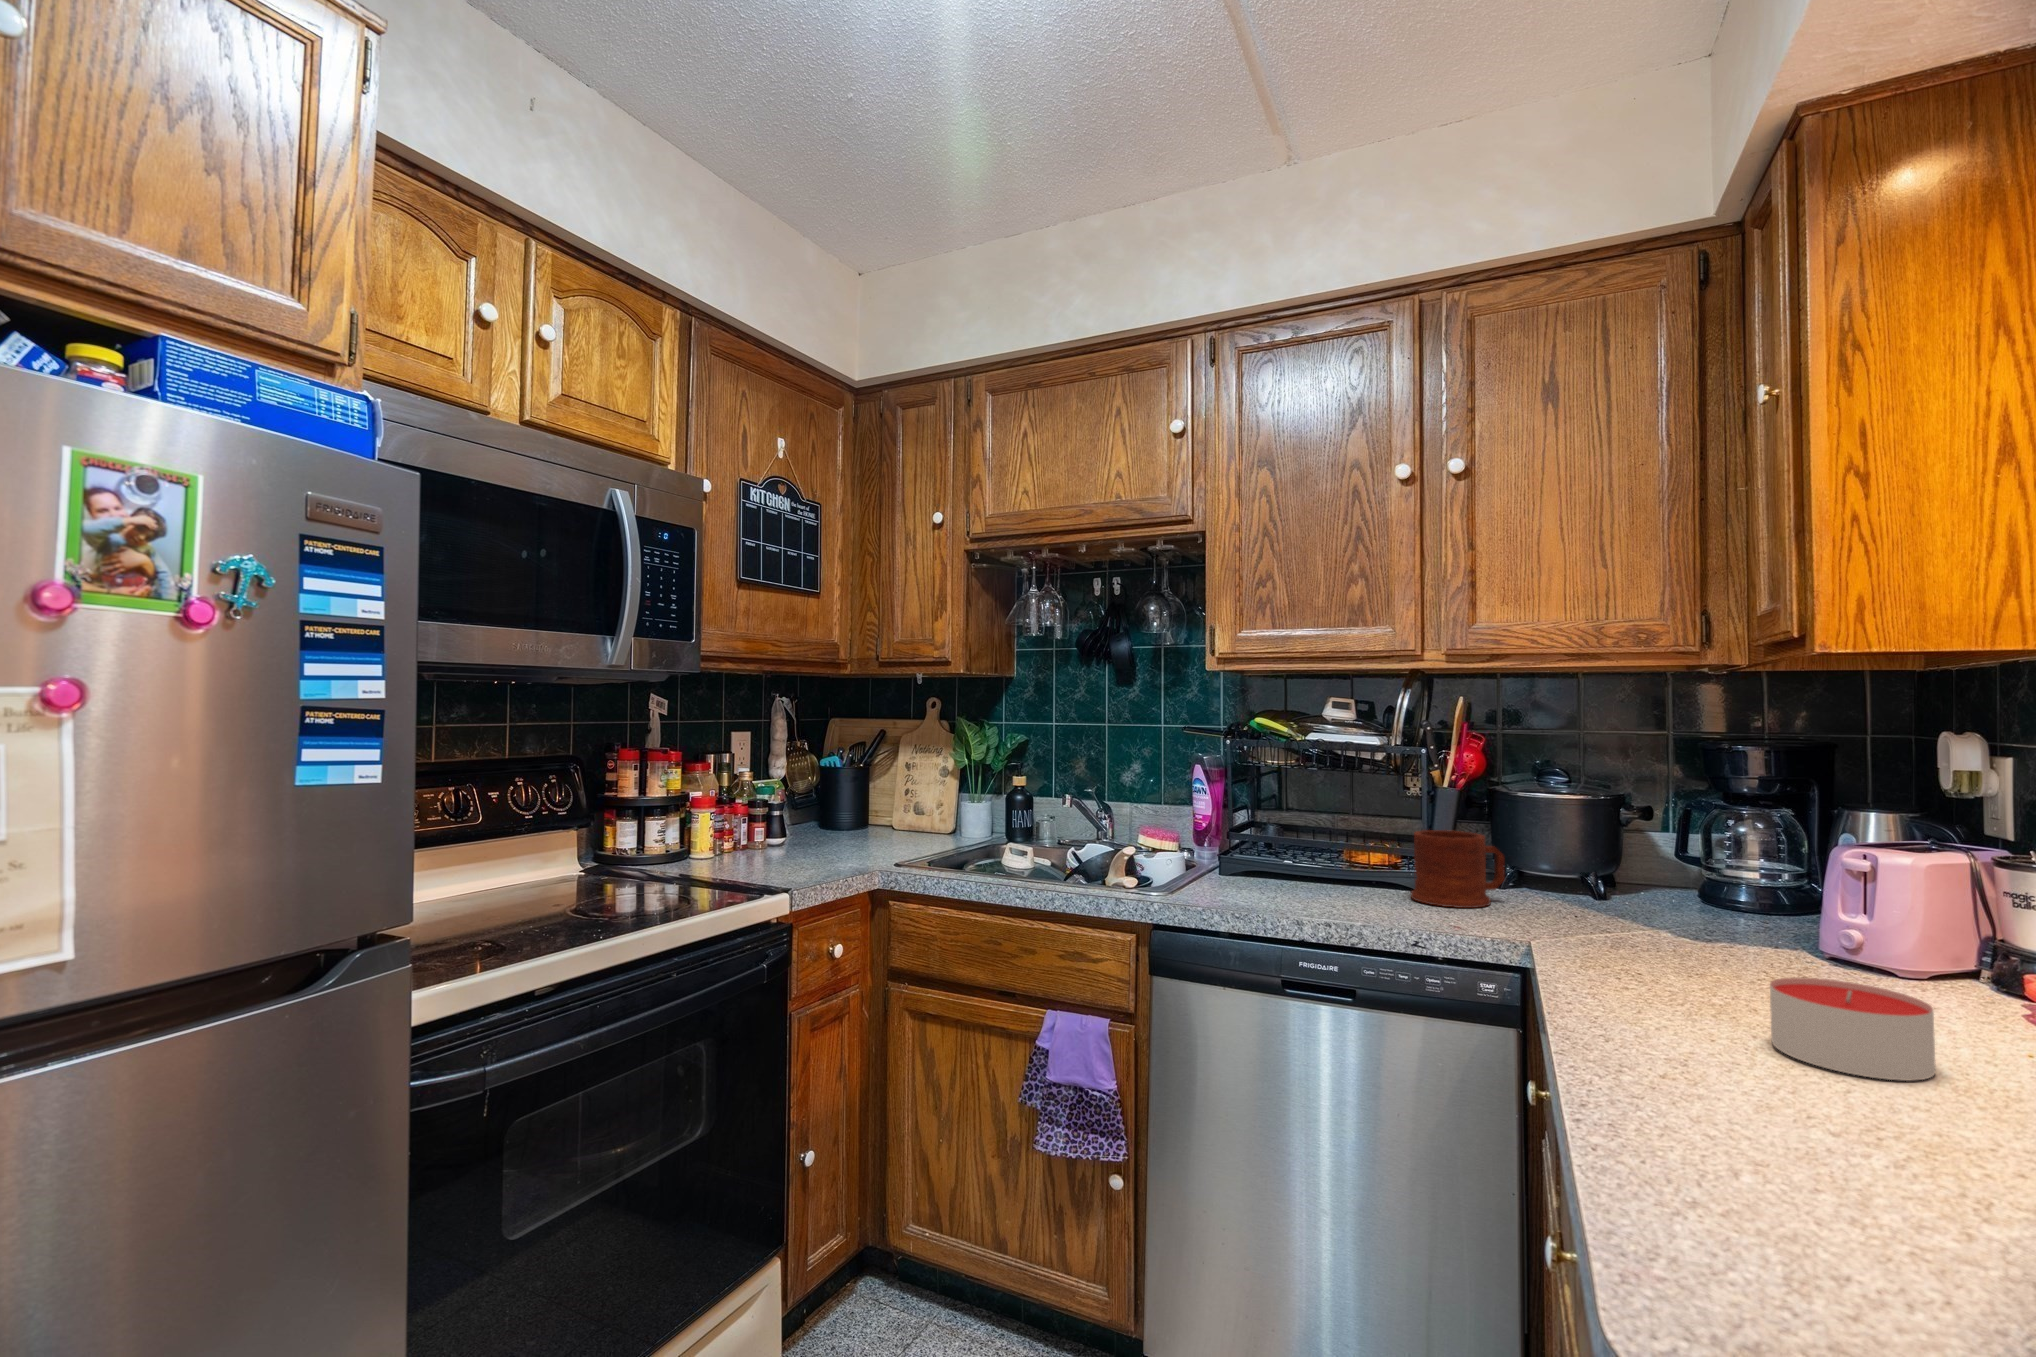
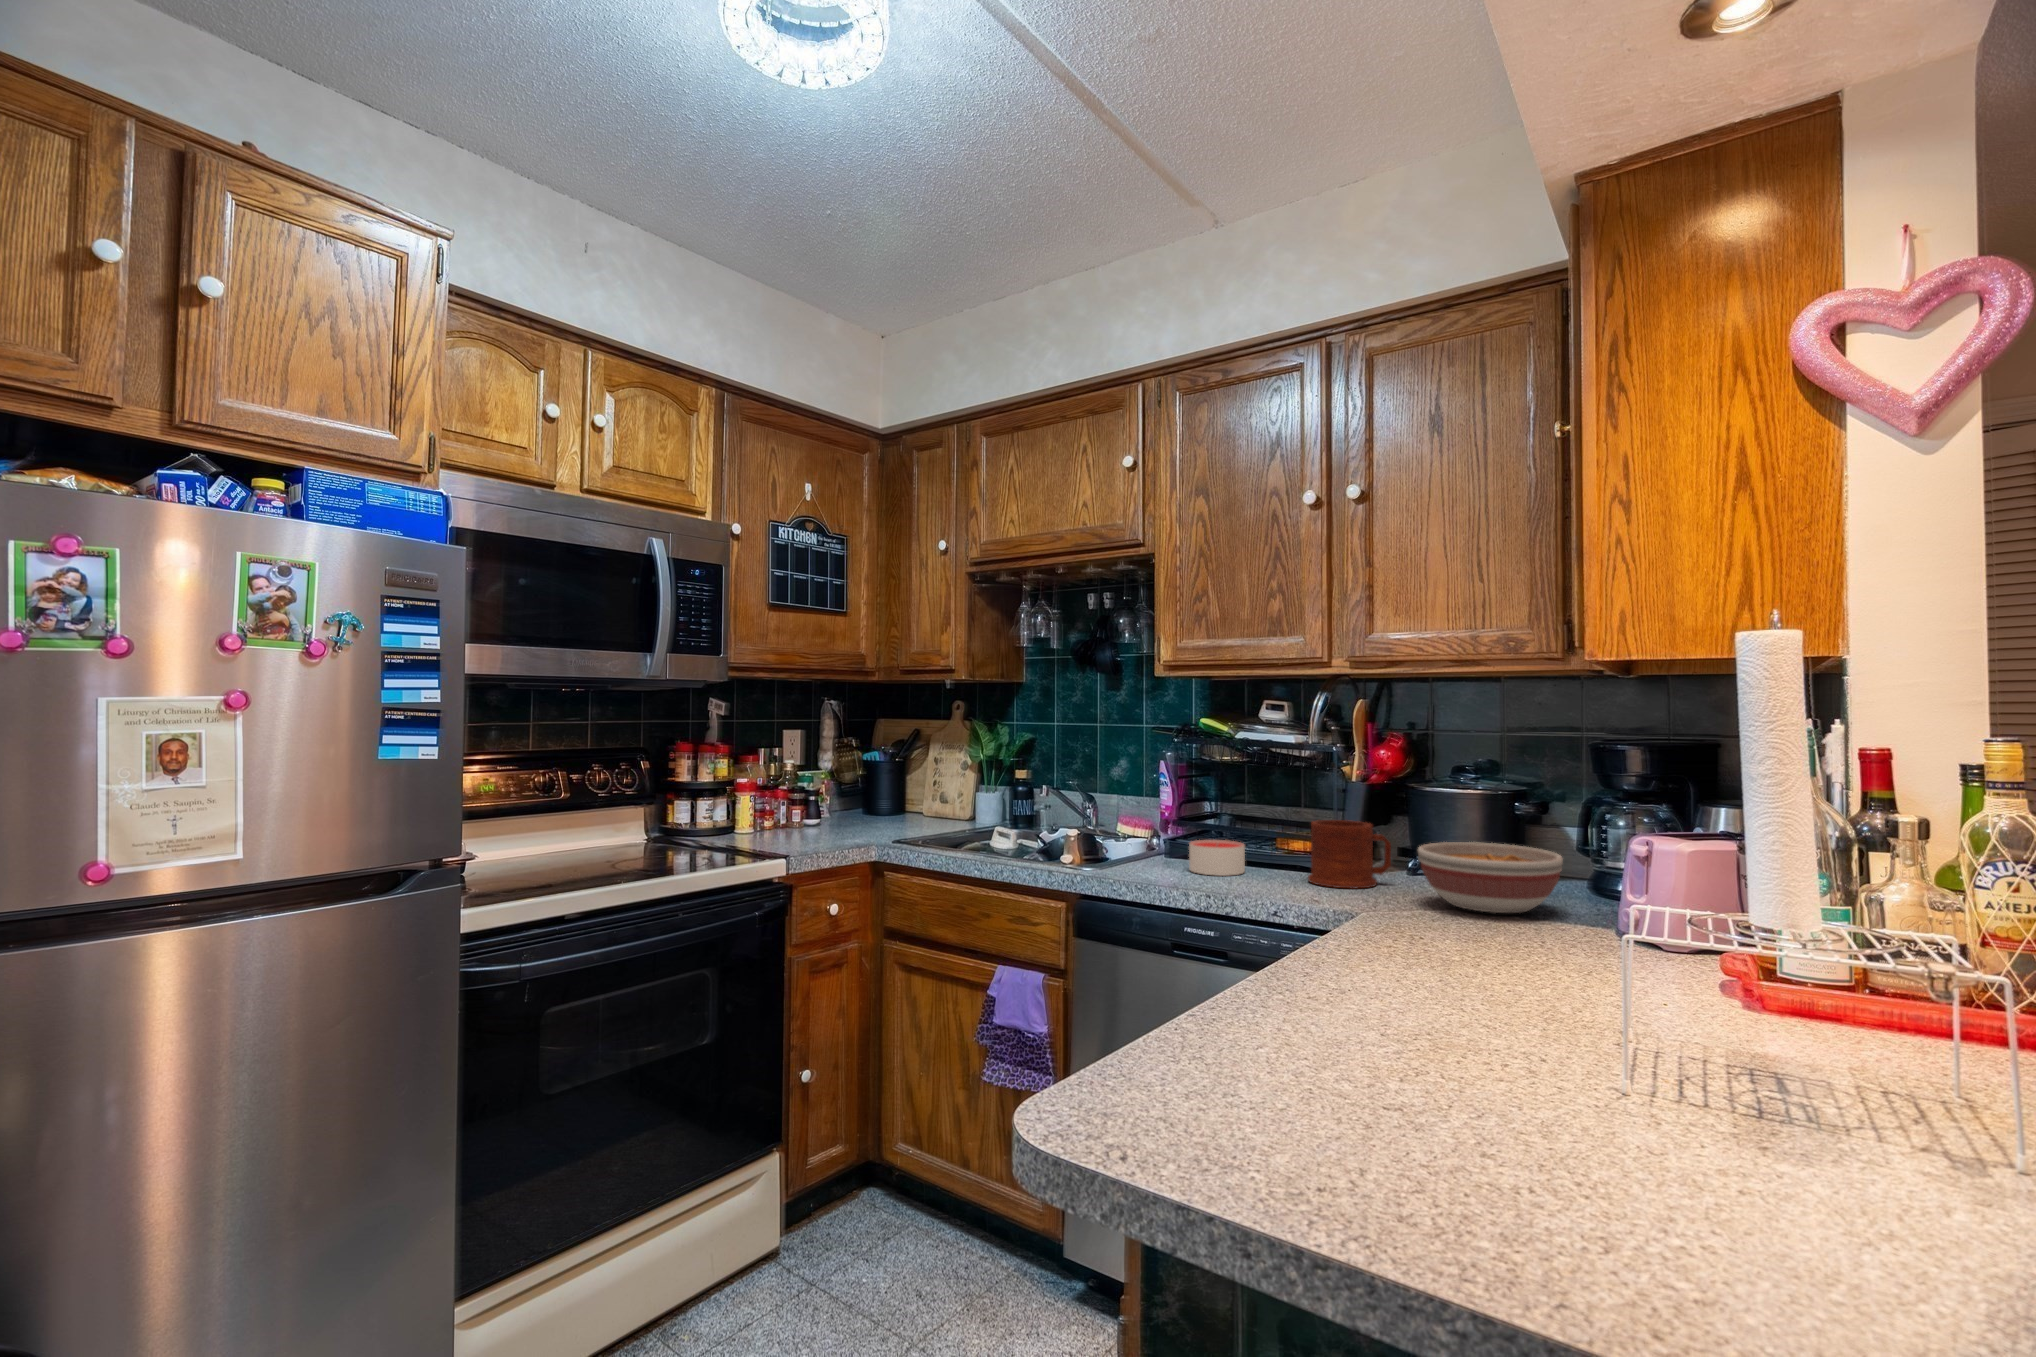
bowl: none [1565,854,1740,934] -> present [1418,842,1563,913]
candle: present [1770,978,1936,1081] -> present [1189,840,1245,876]

